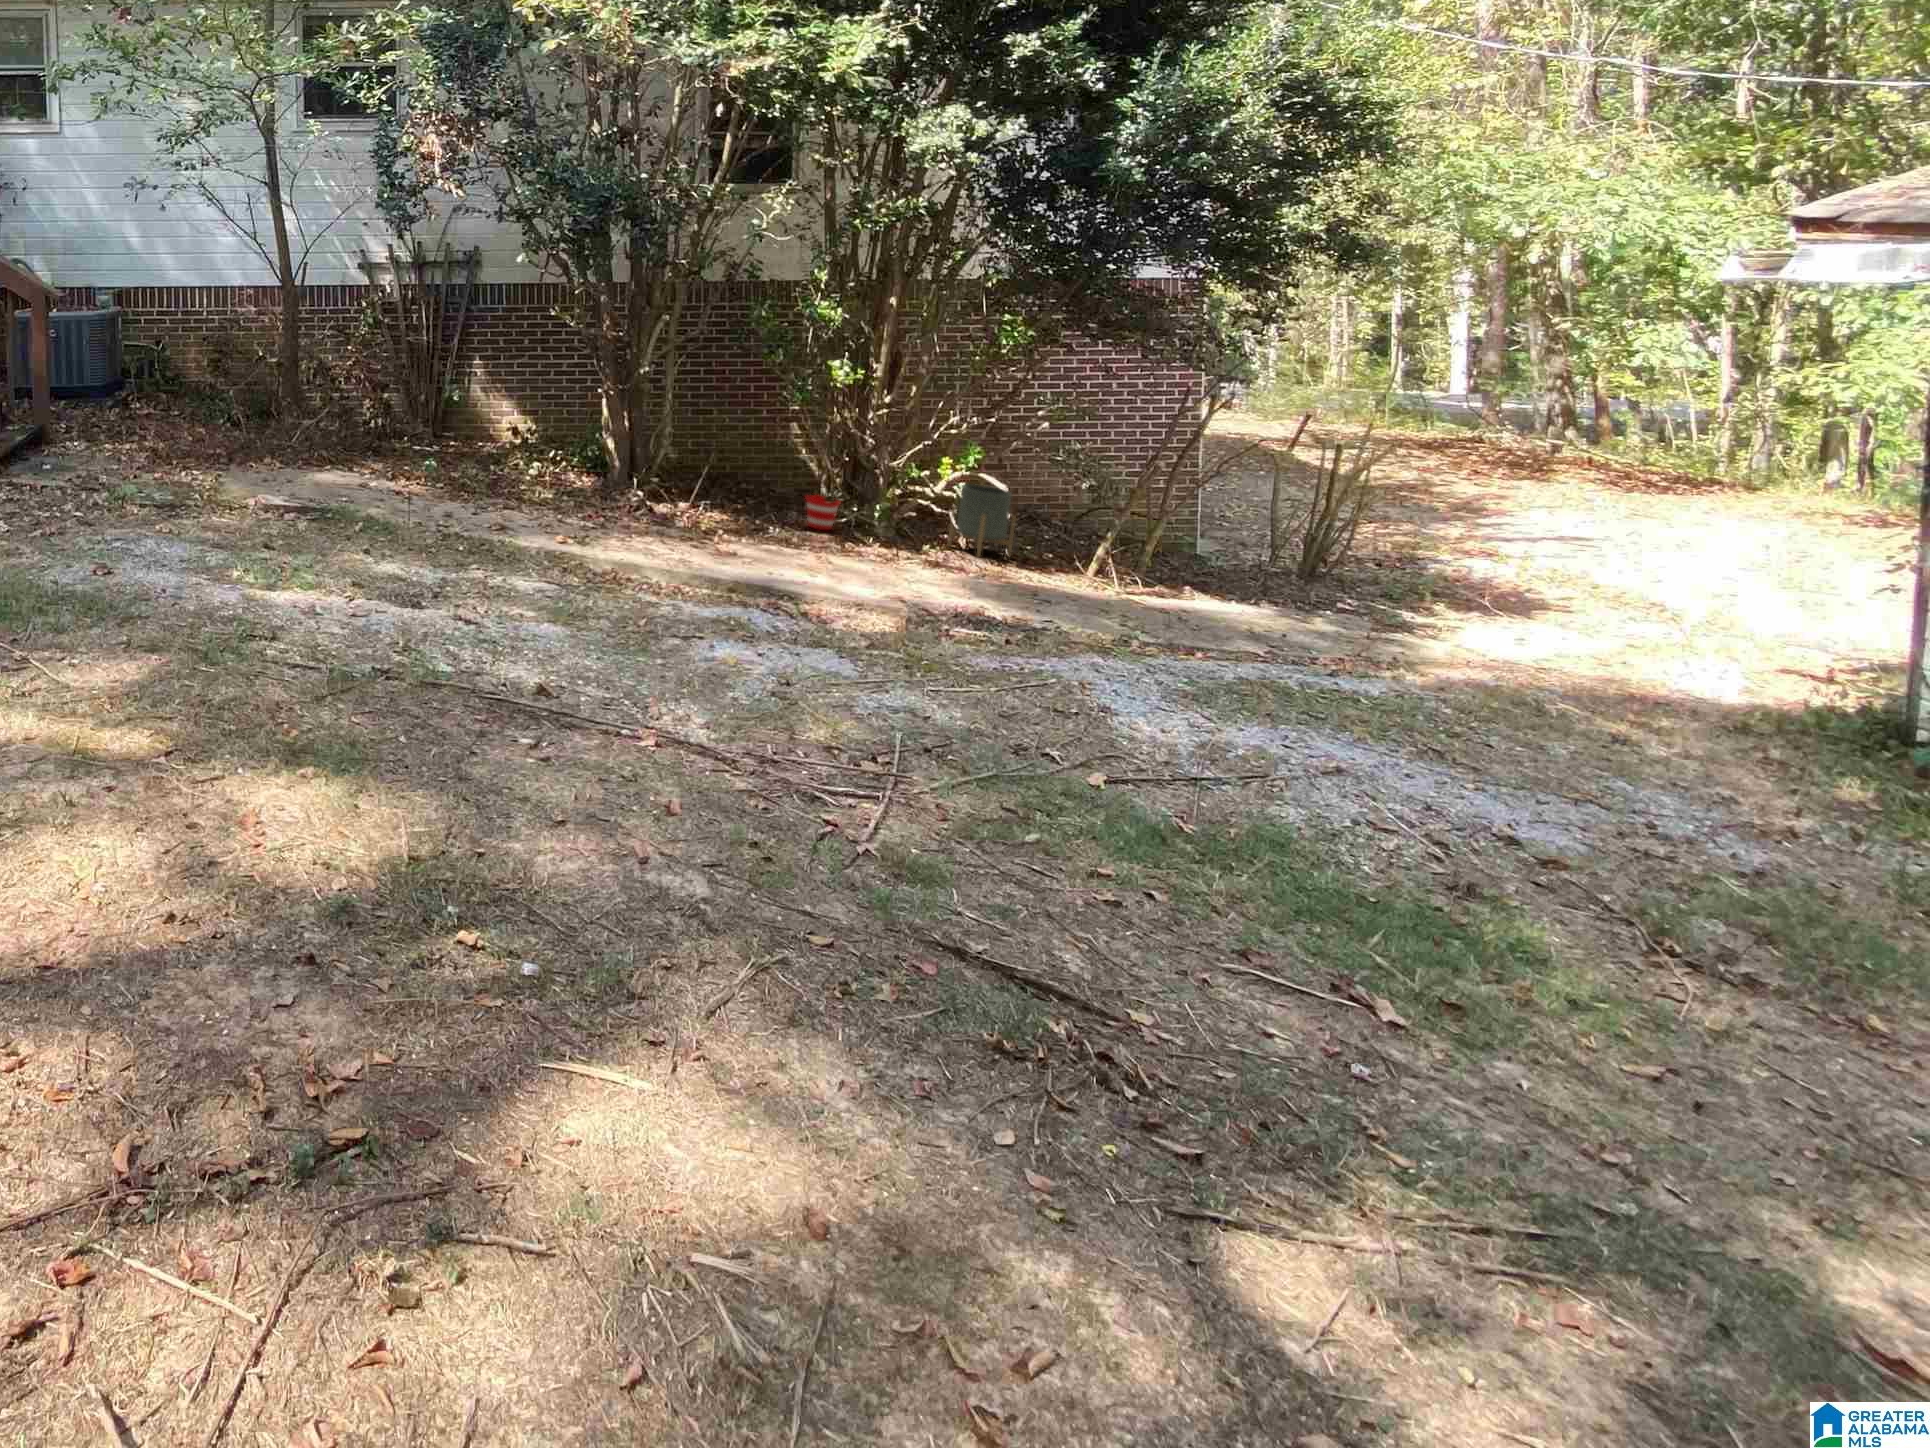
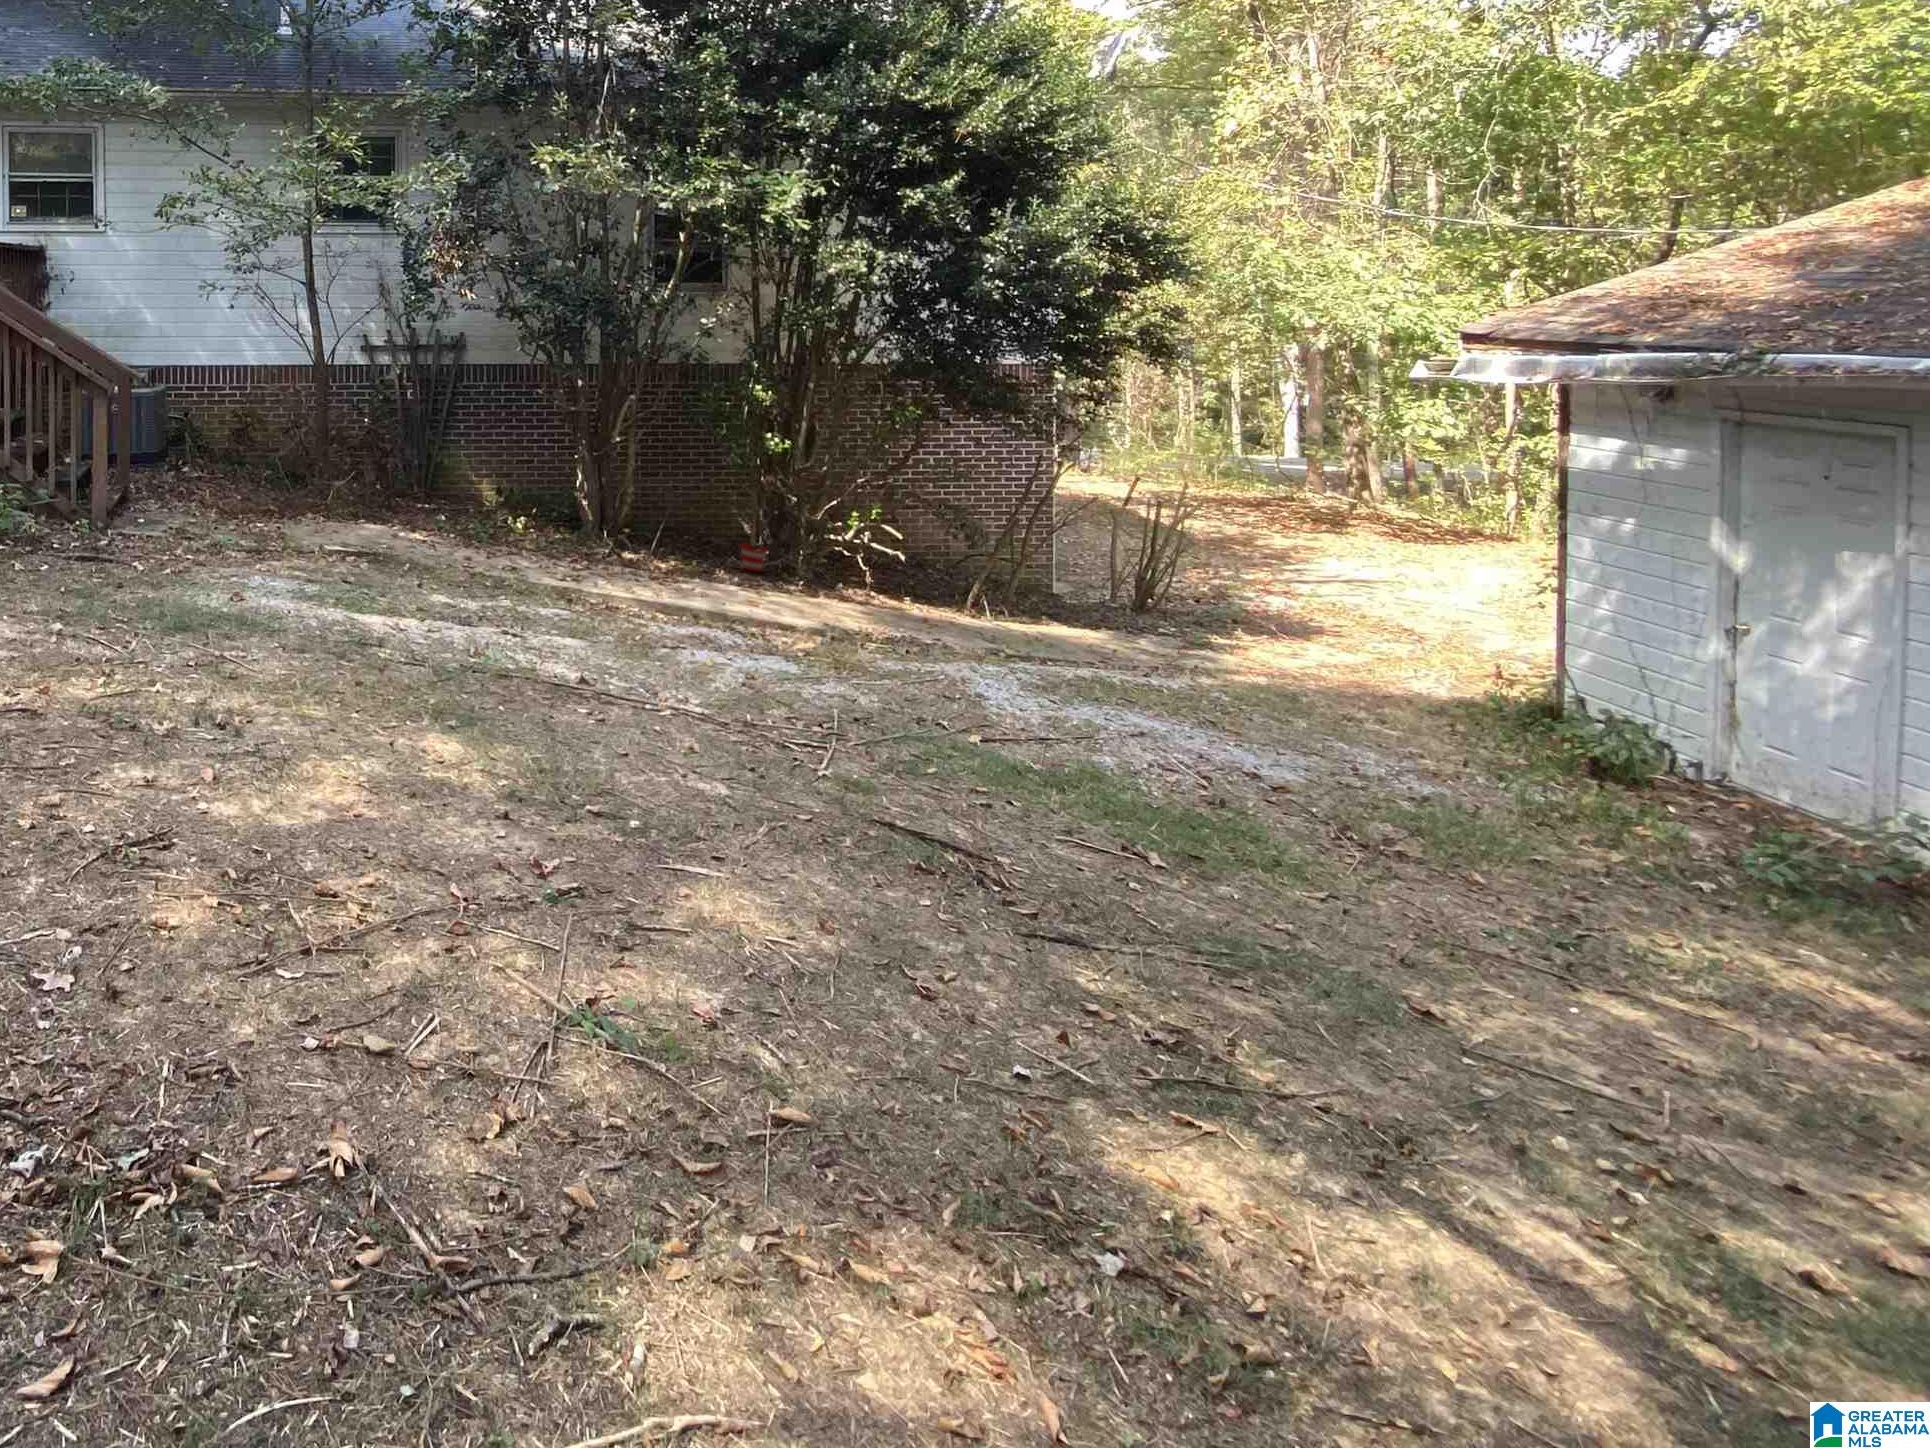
planter: present [947,484,1016,556] -> none [853,537,908,596]

